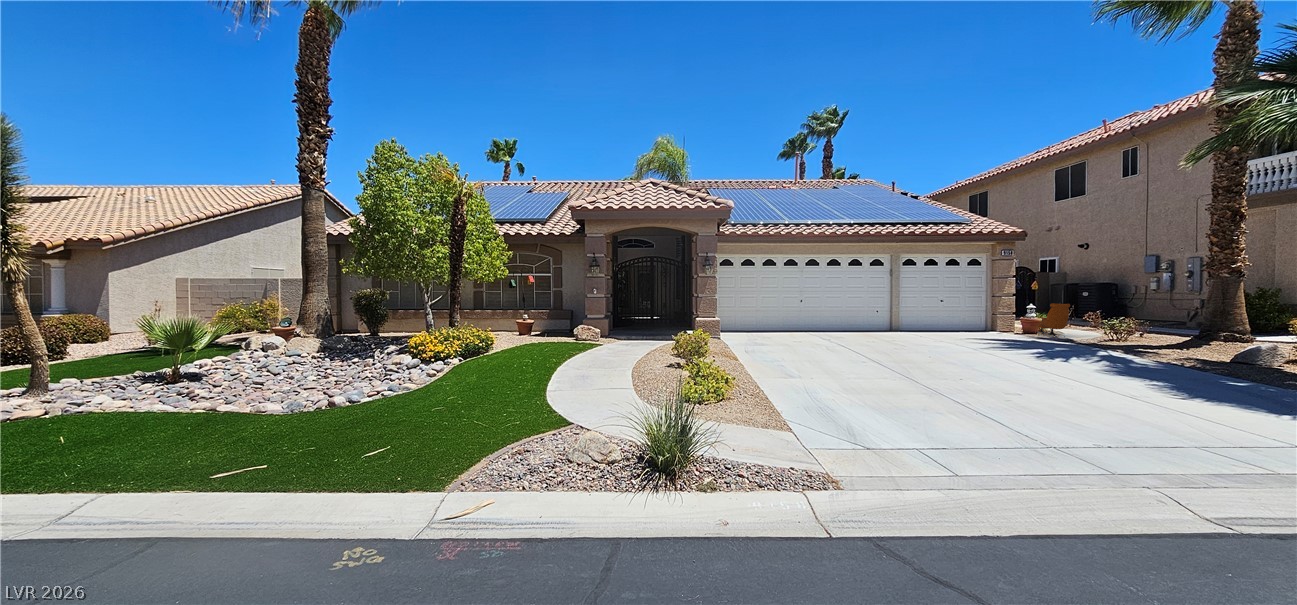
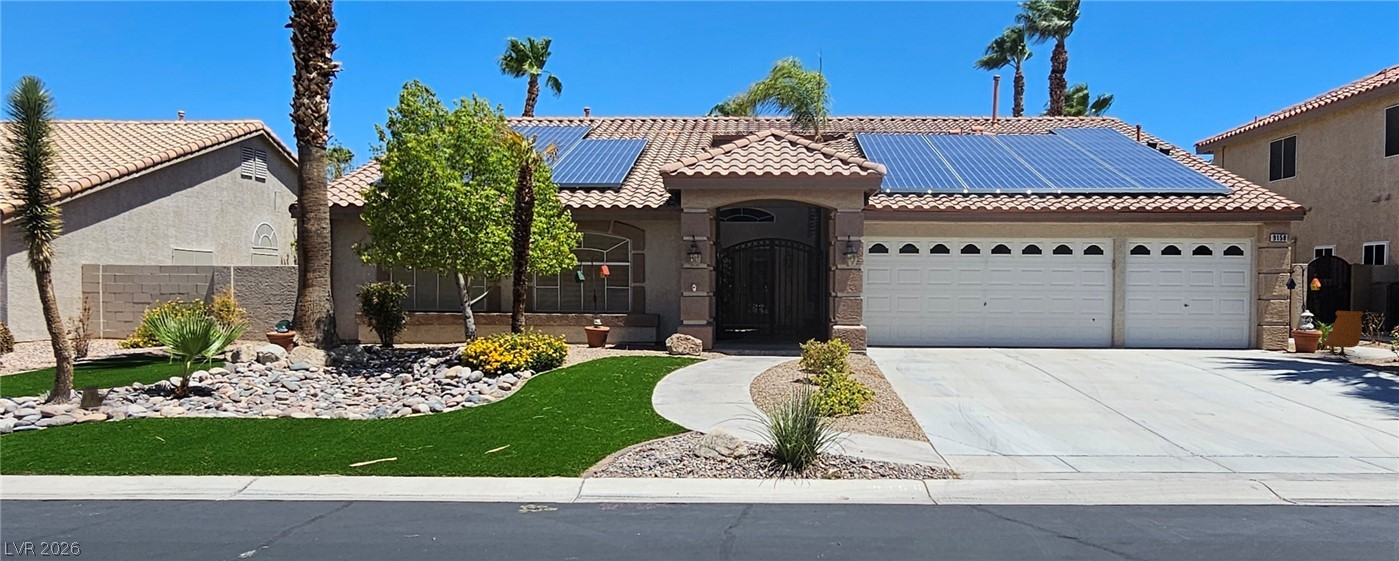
watering can: none [16,380,69,404] -> present [74,382,120,407]

